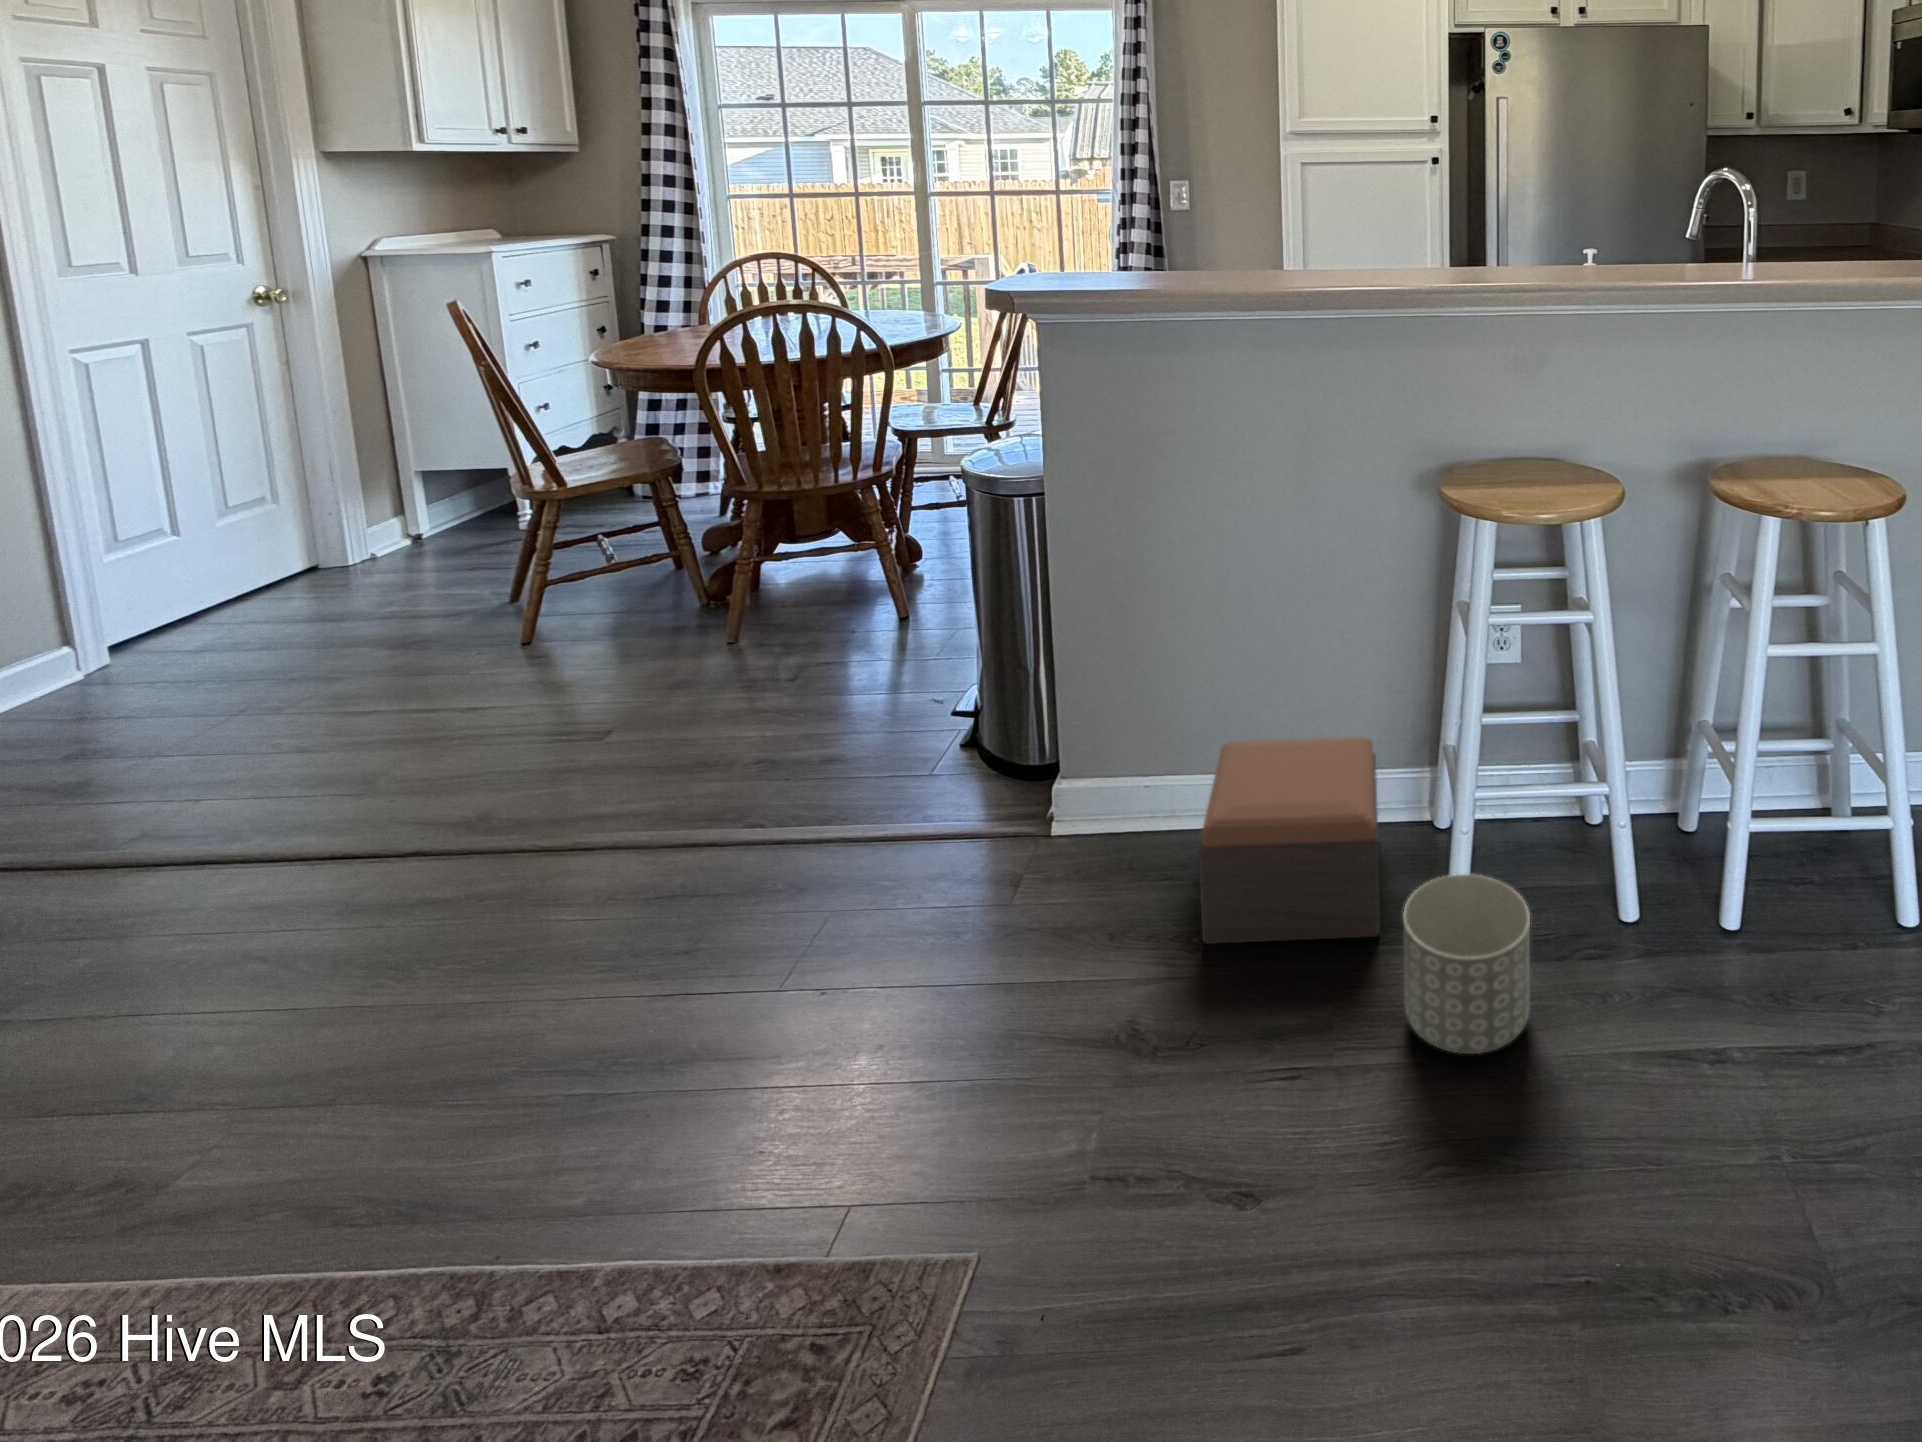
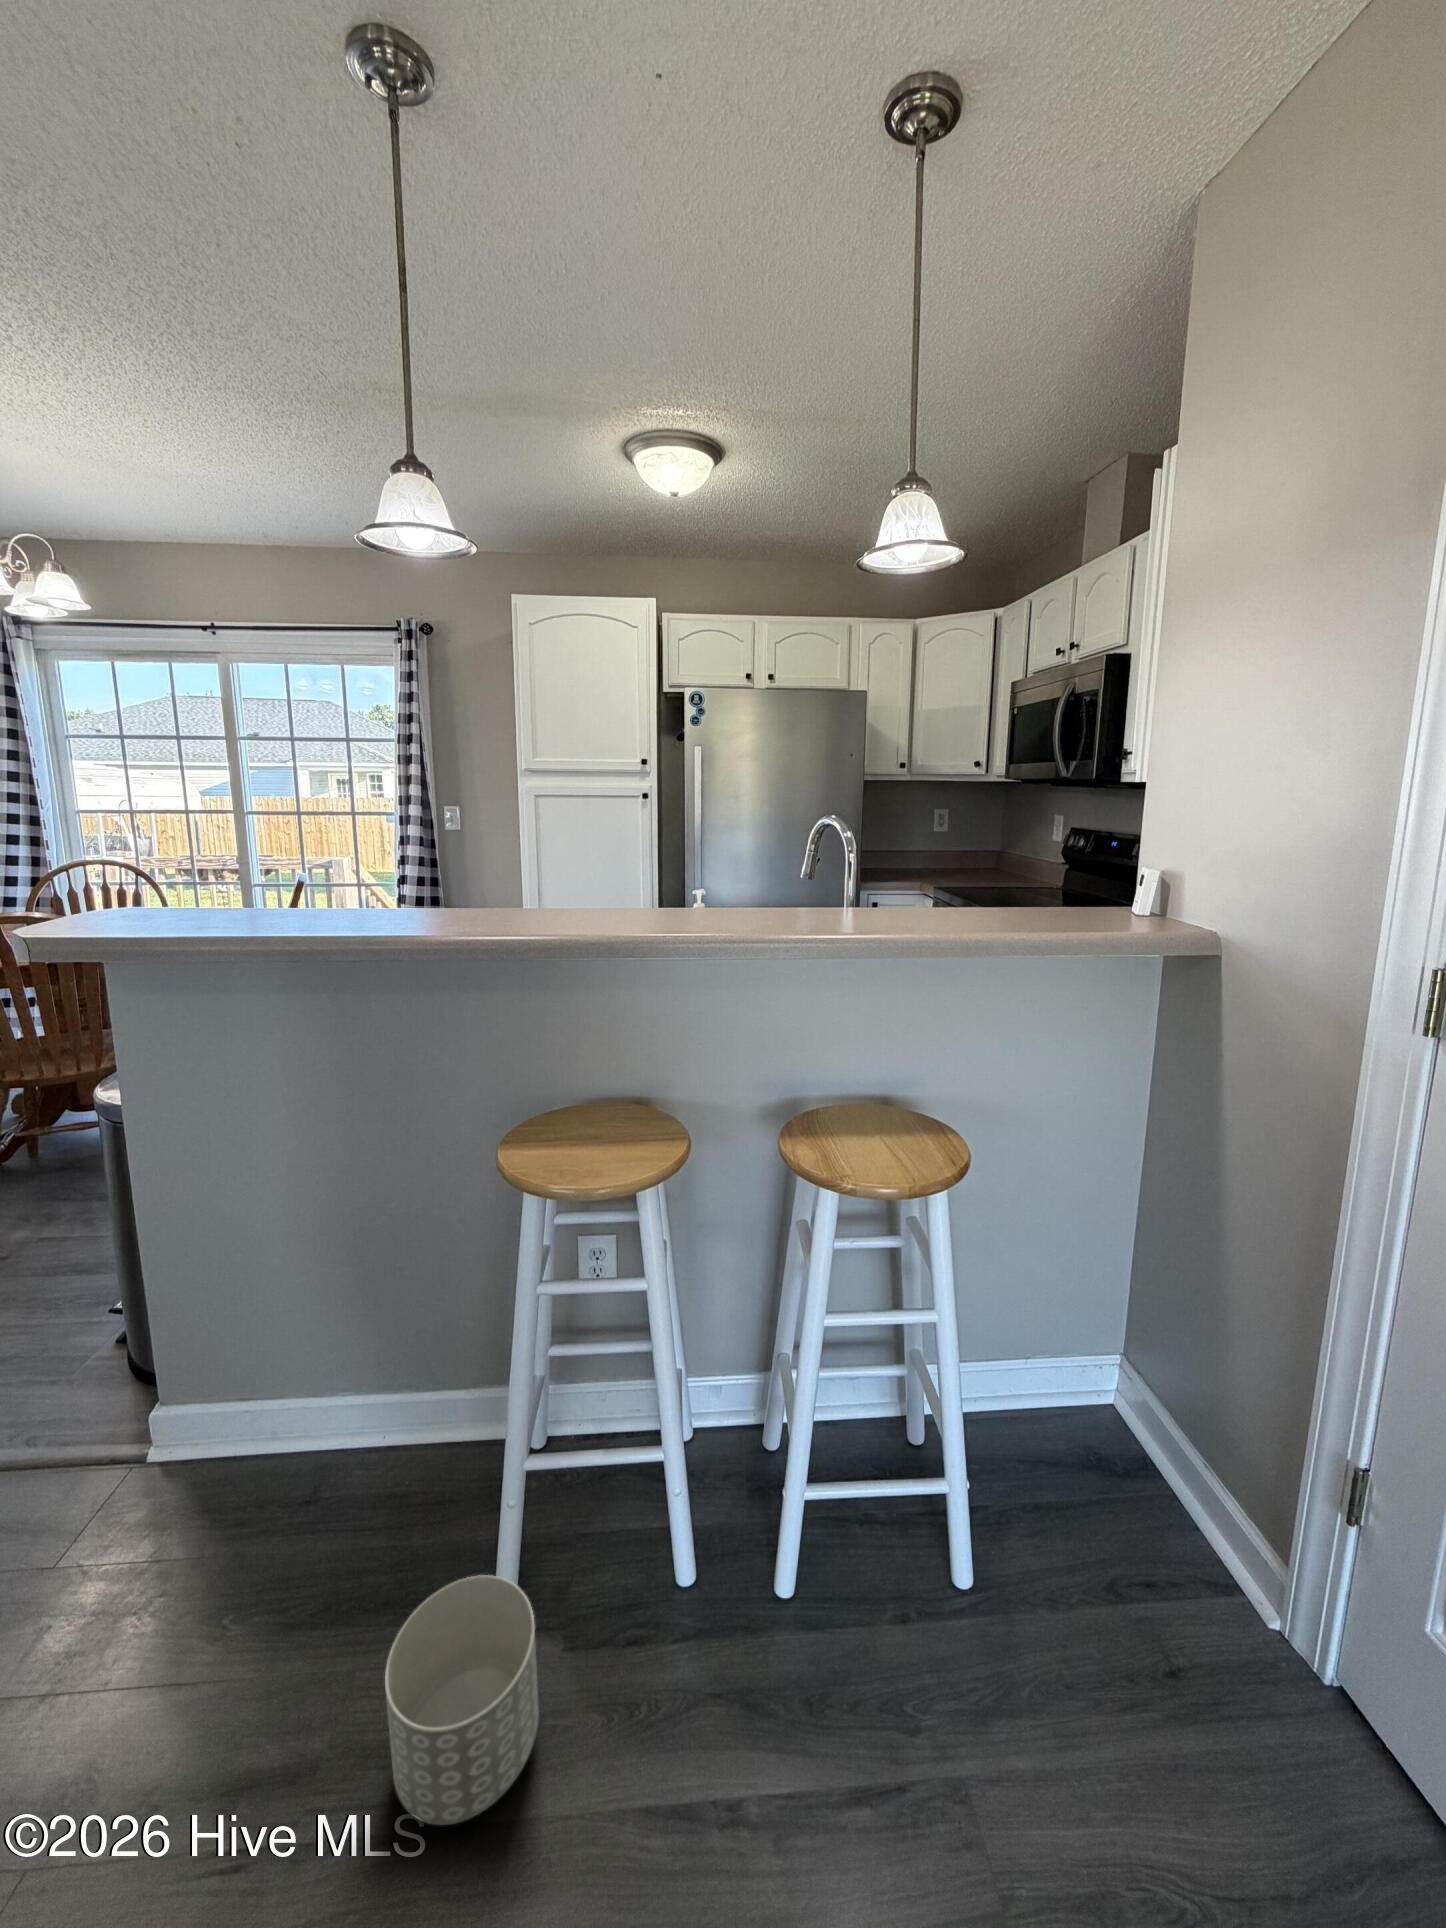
footstool: present [1199,737,1380,944] -> none [219,1370,471,1624]

